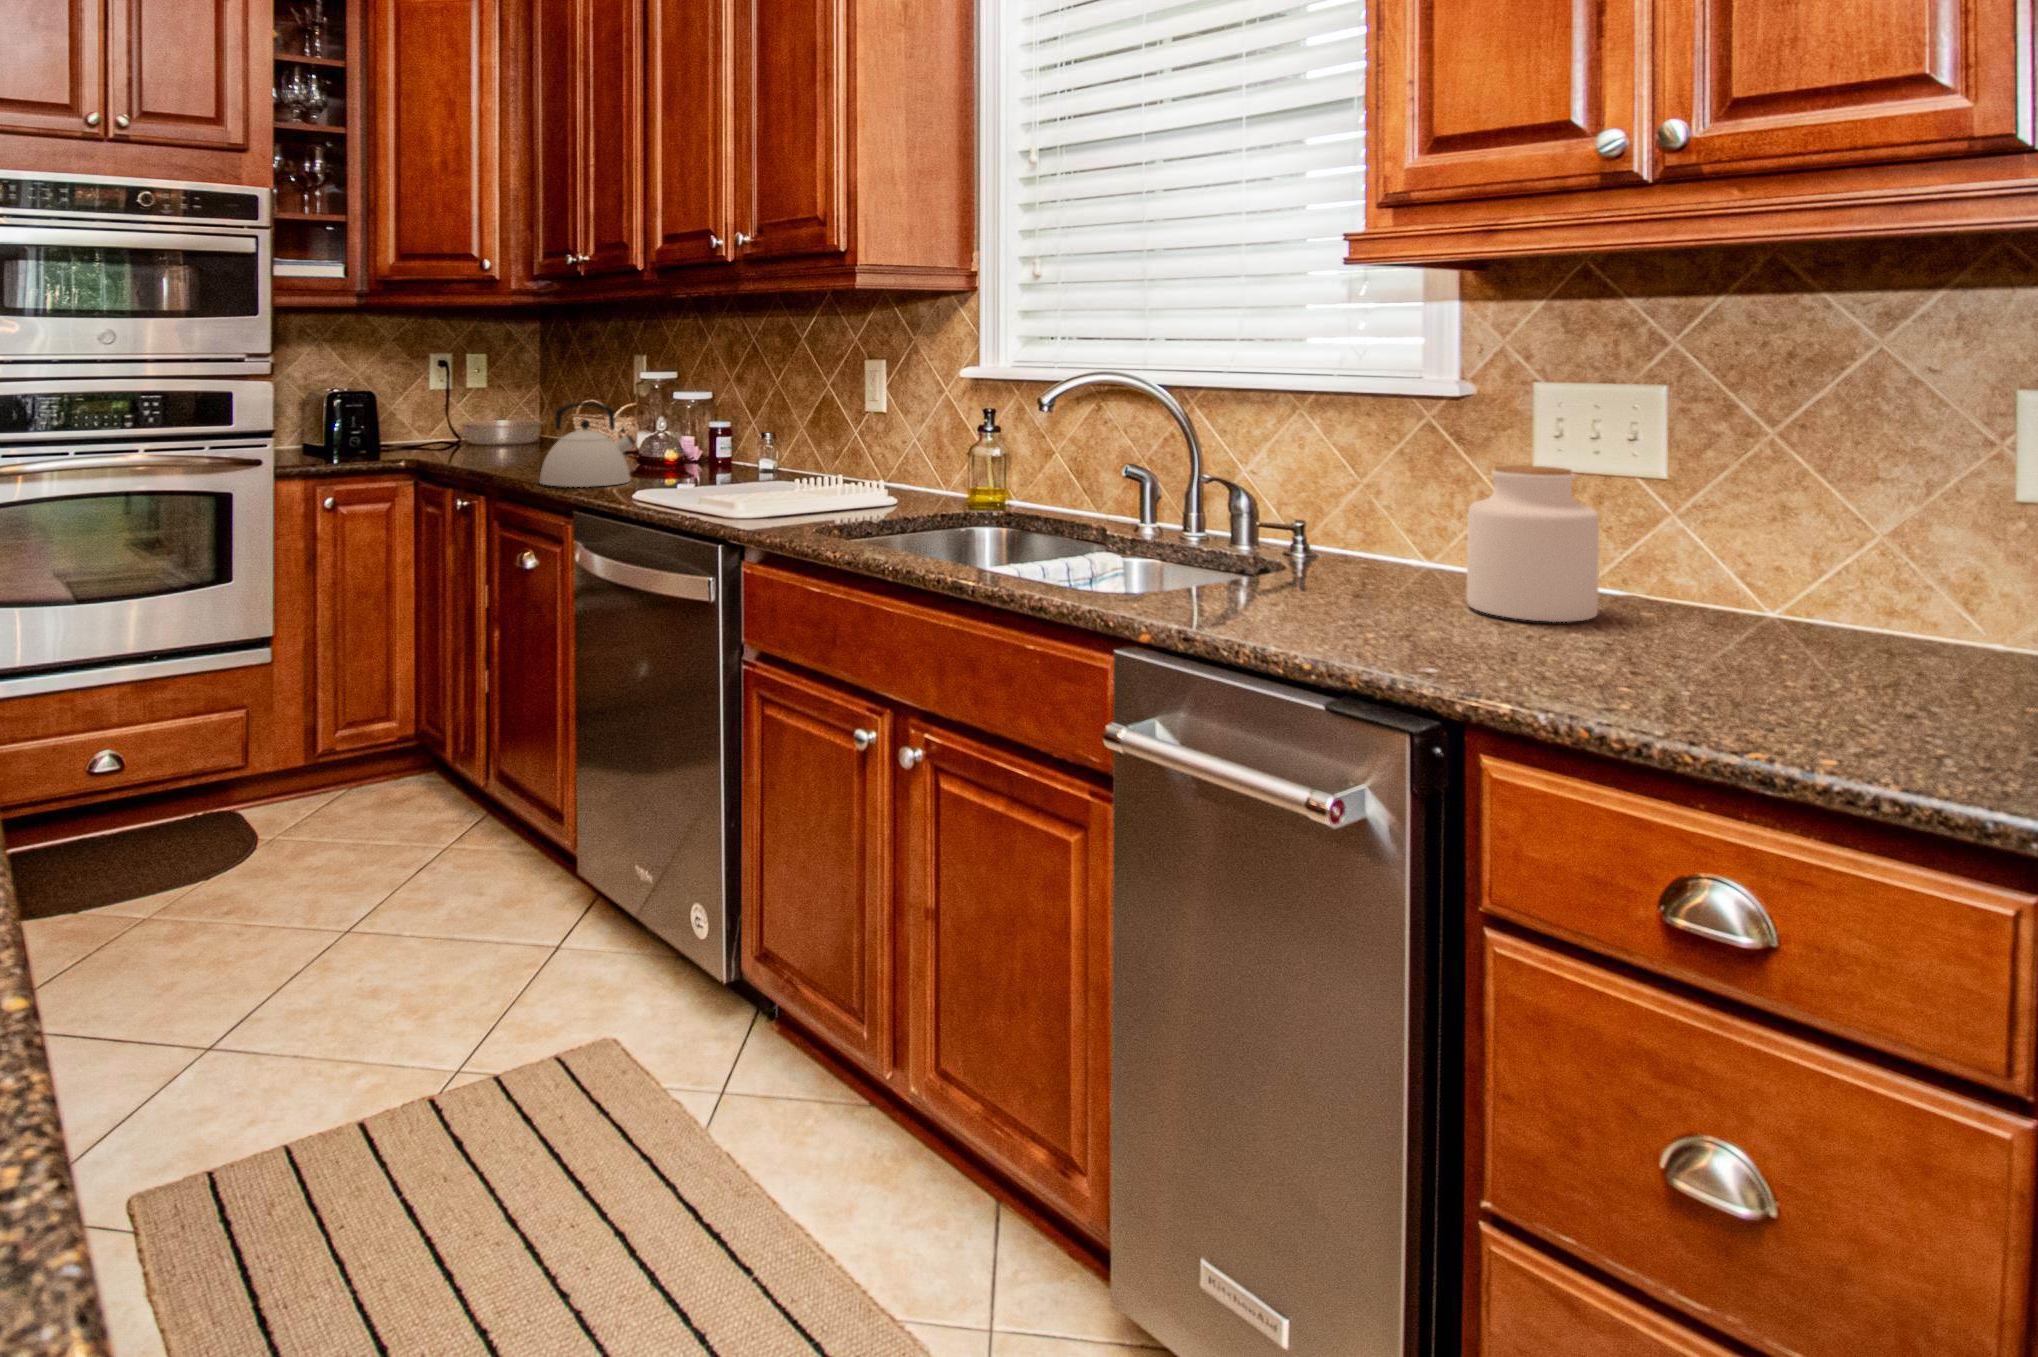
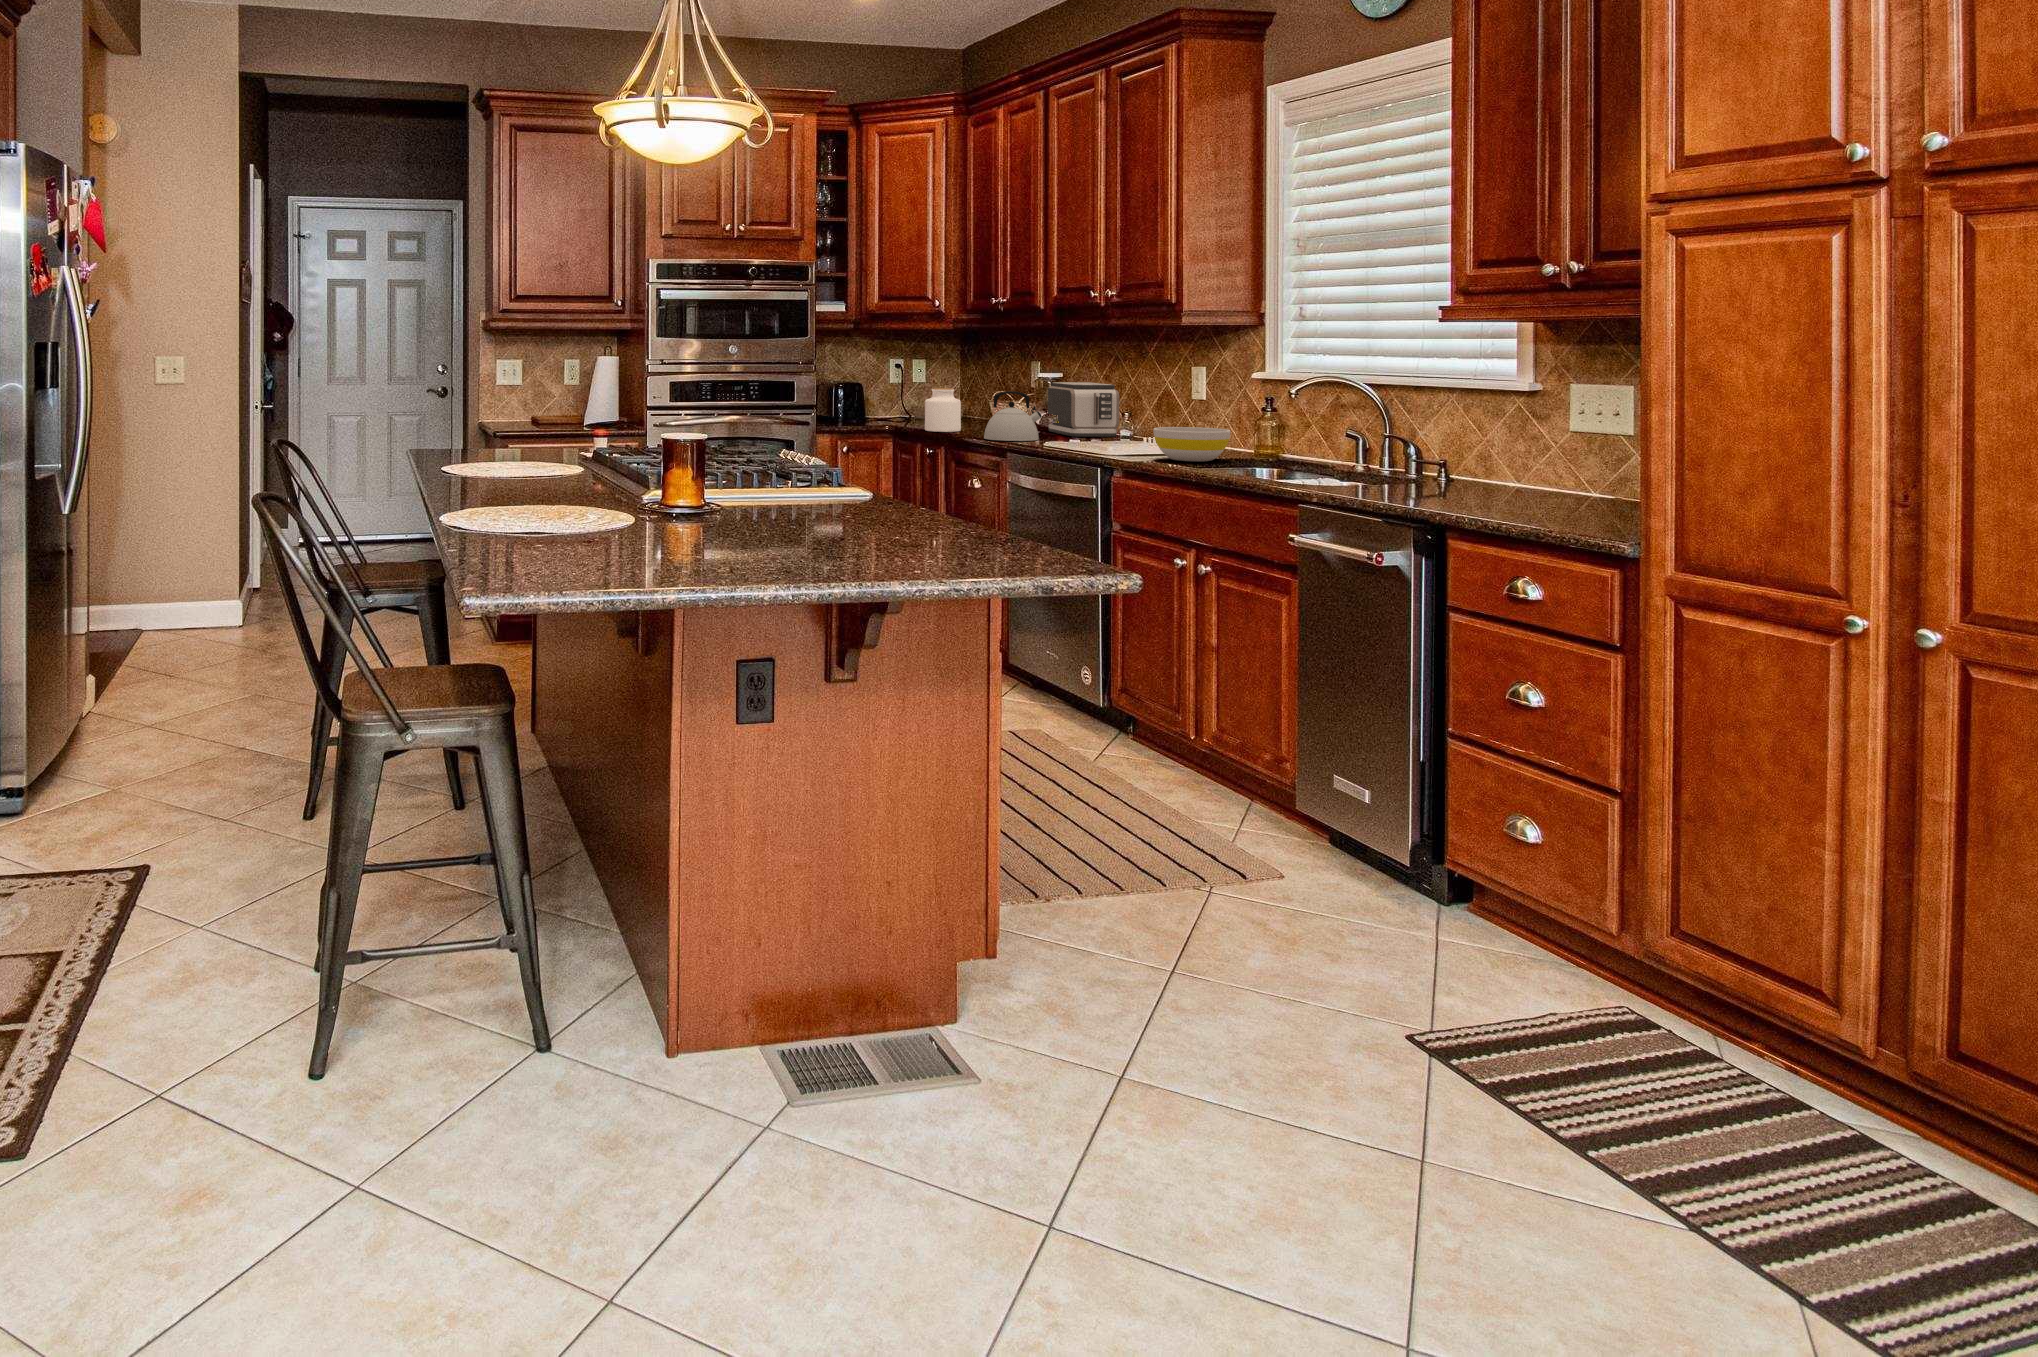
toaster: none [651,385,758,473] -> present [1048,382,1119,437]
bowl: none [811,463,939,527] -> present [1153,427,1231,461]
jar: present [1467,465,1599,622] -> present [925,388,961,432]

